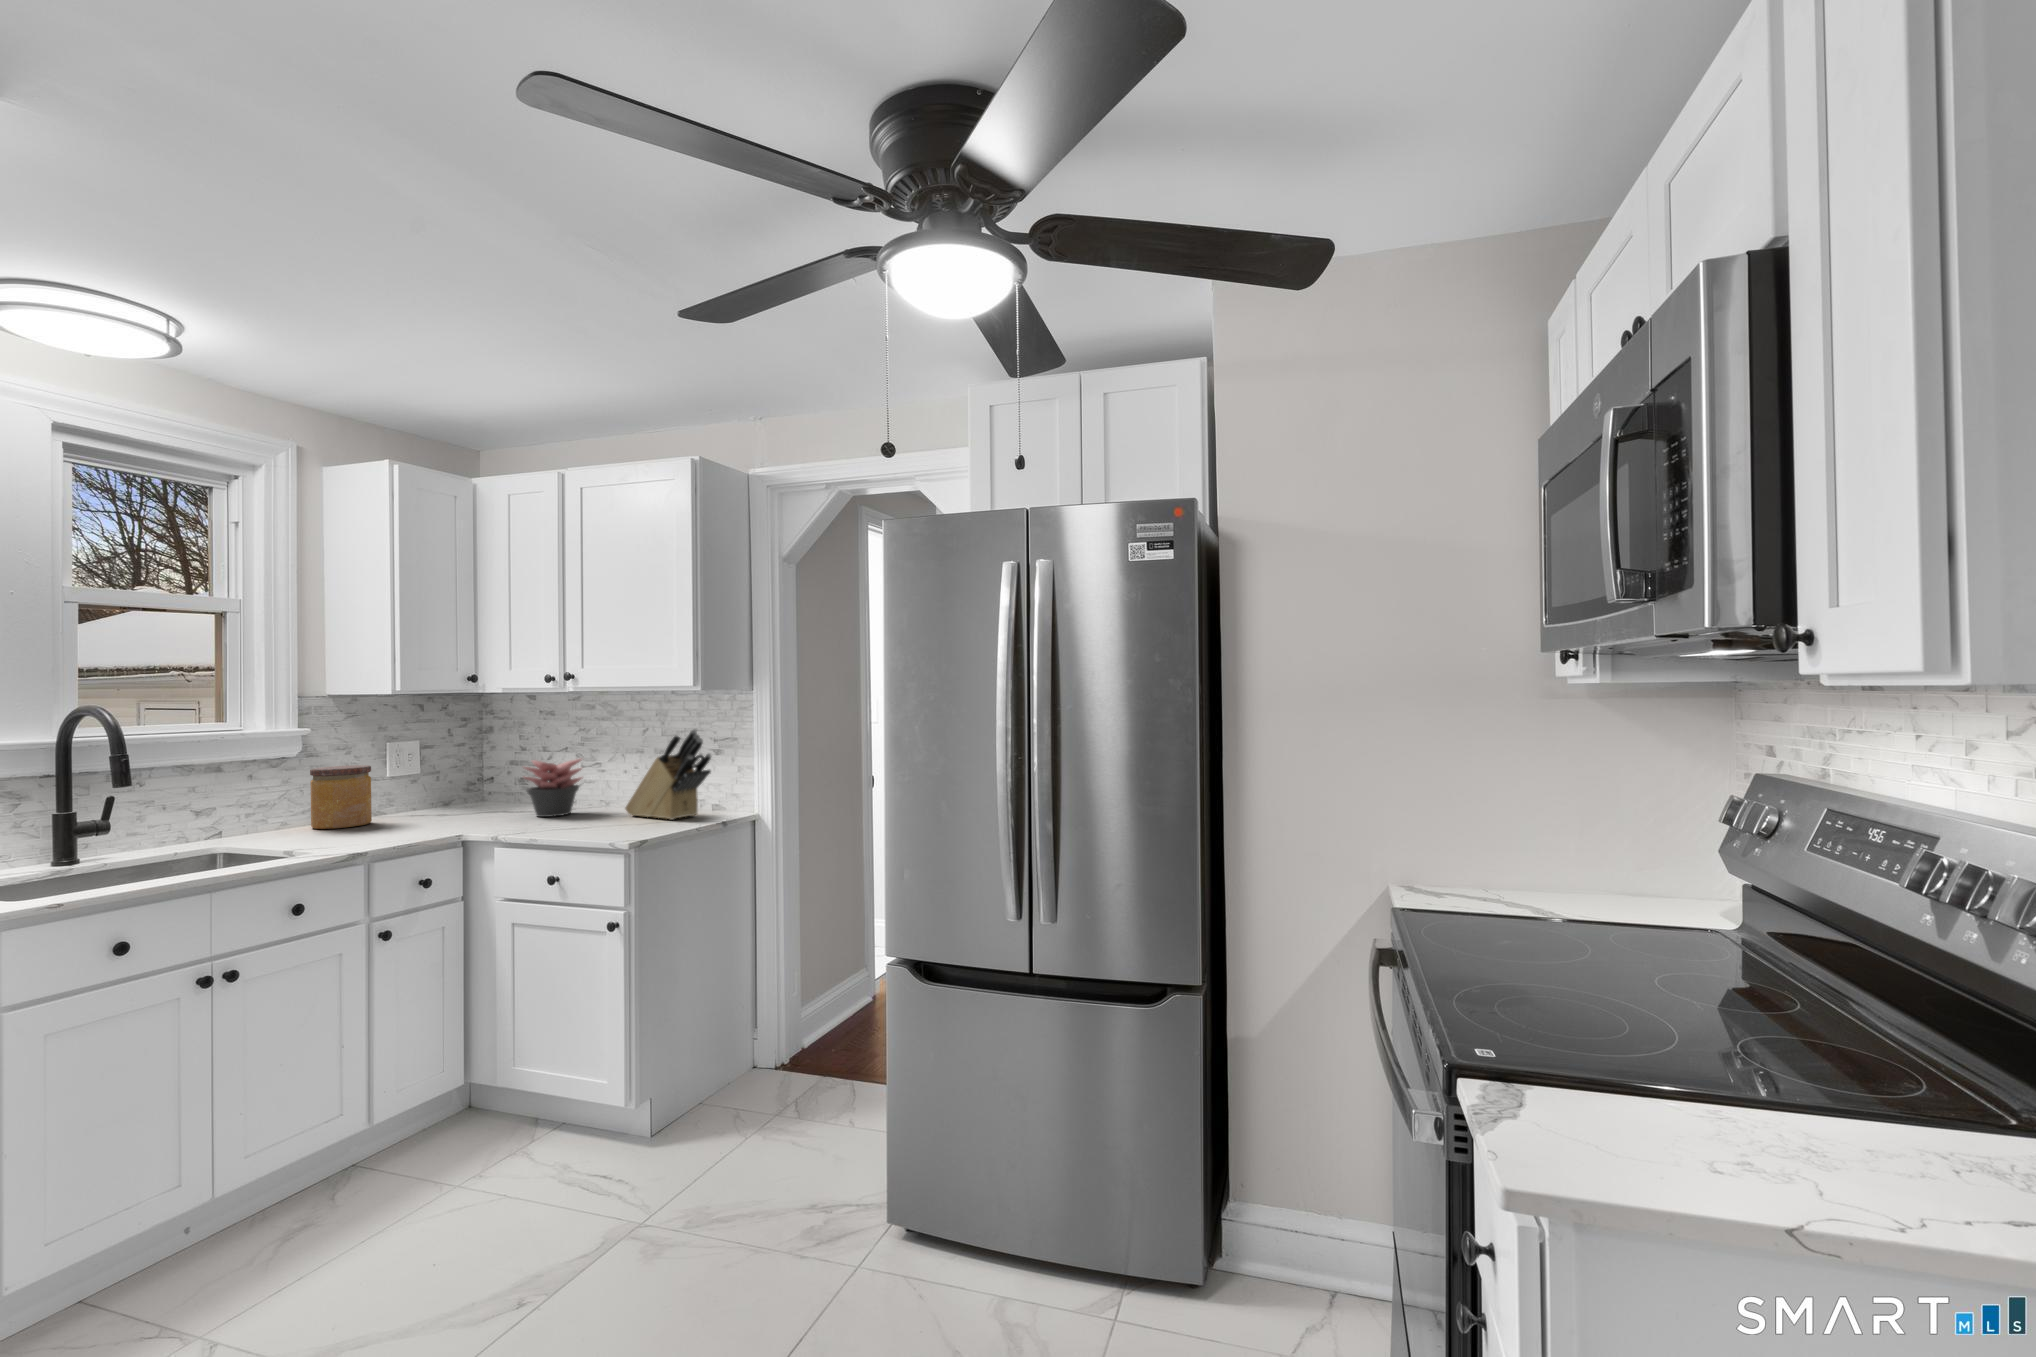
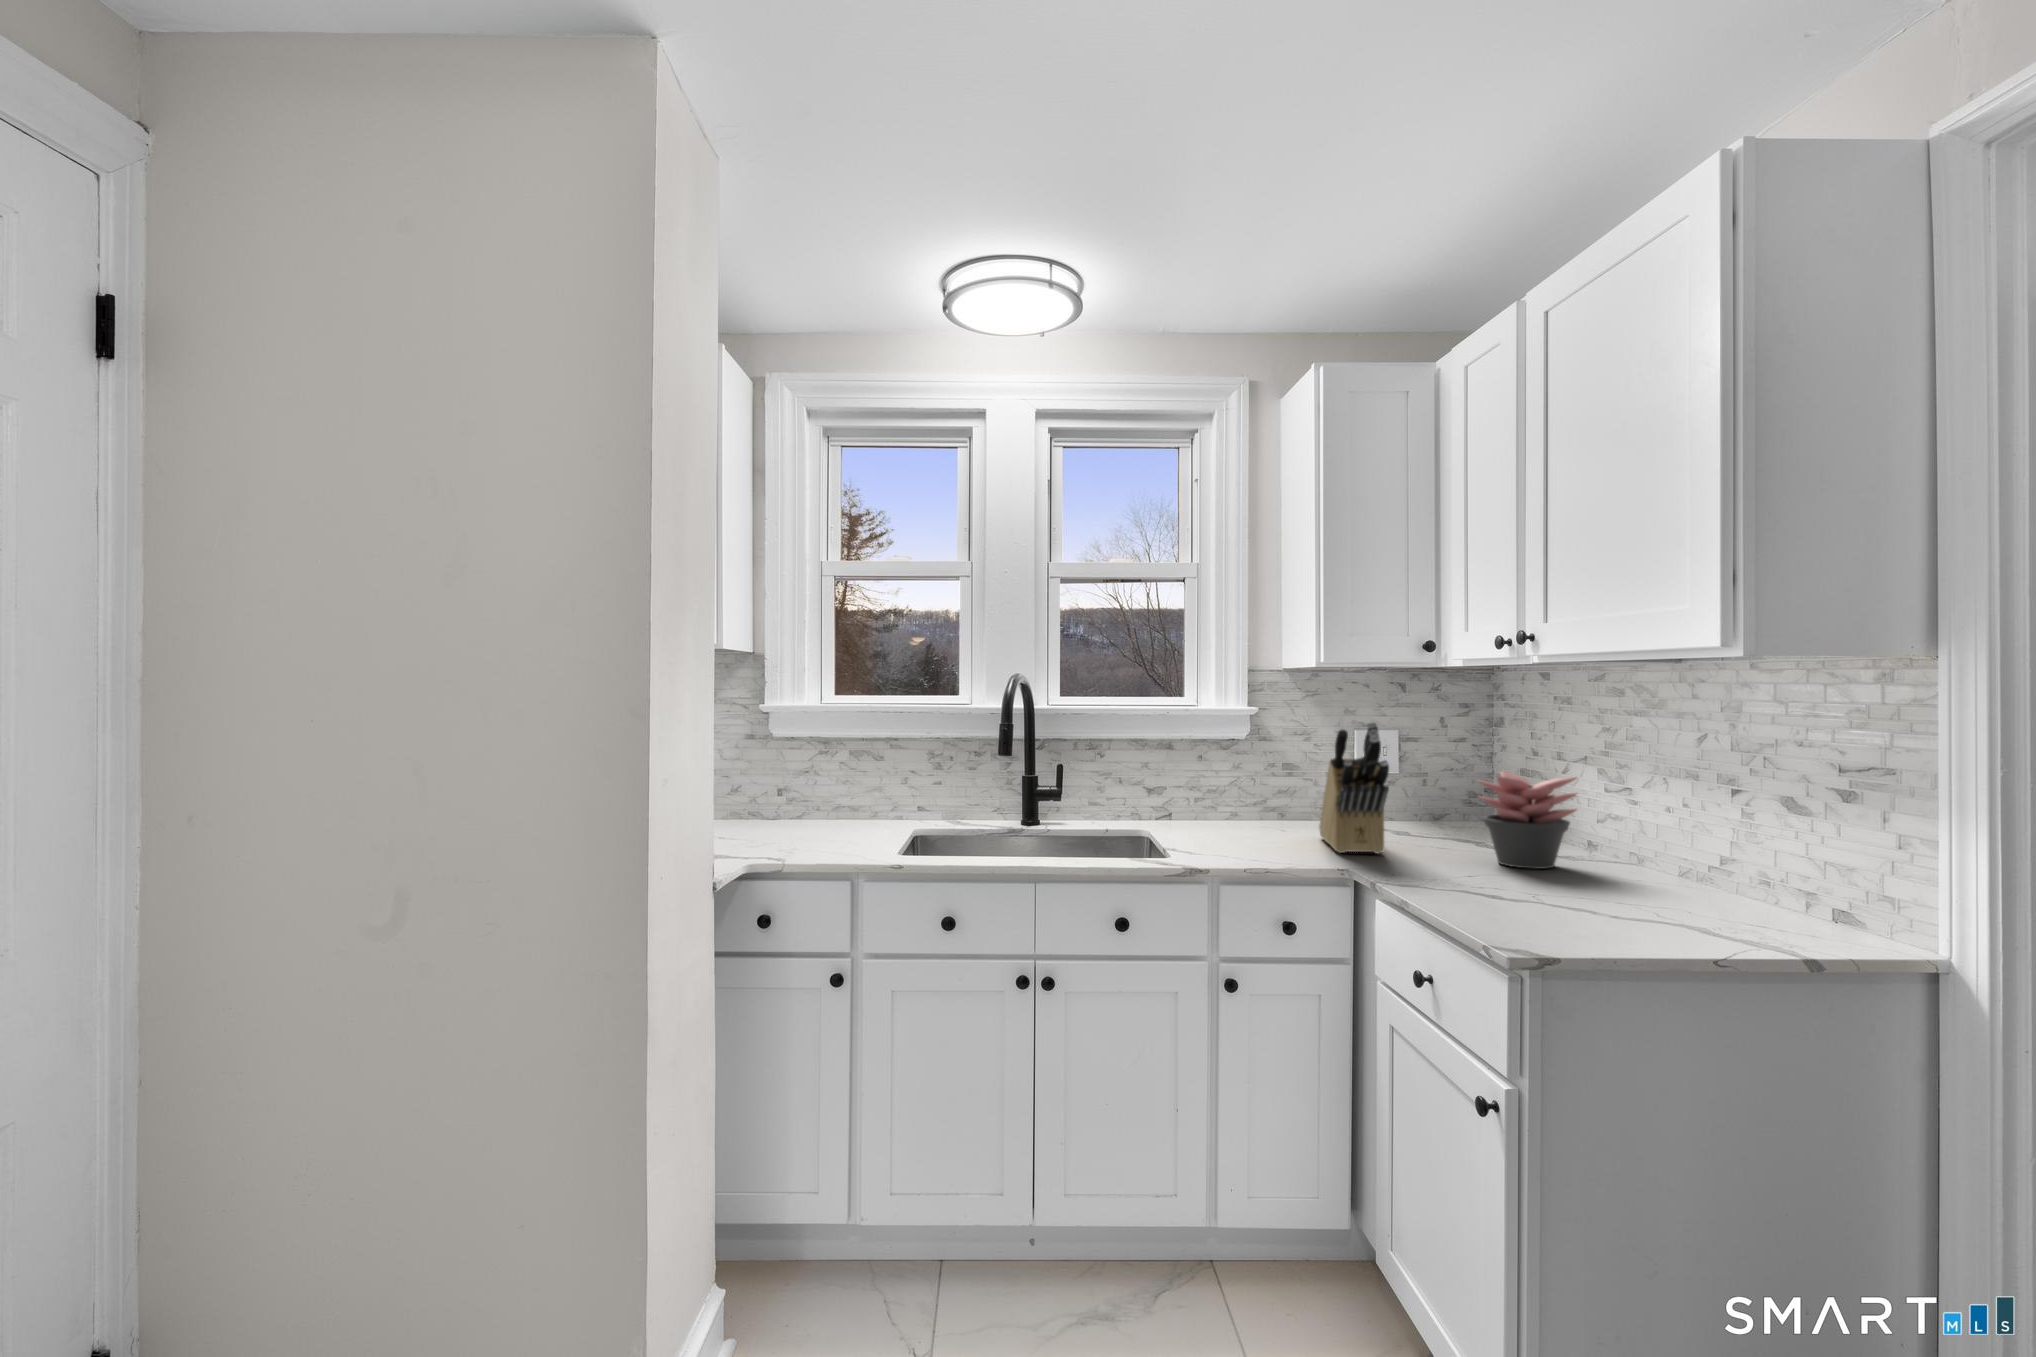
knife block: present [625,730,711,820] -> present [1319,722,1389,853]
jar: present [310,765,372,829] -> none [1248,754,1311,833]

